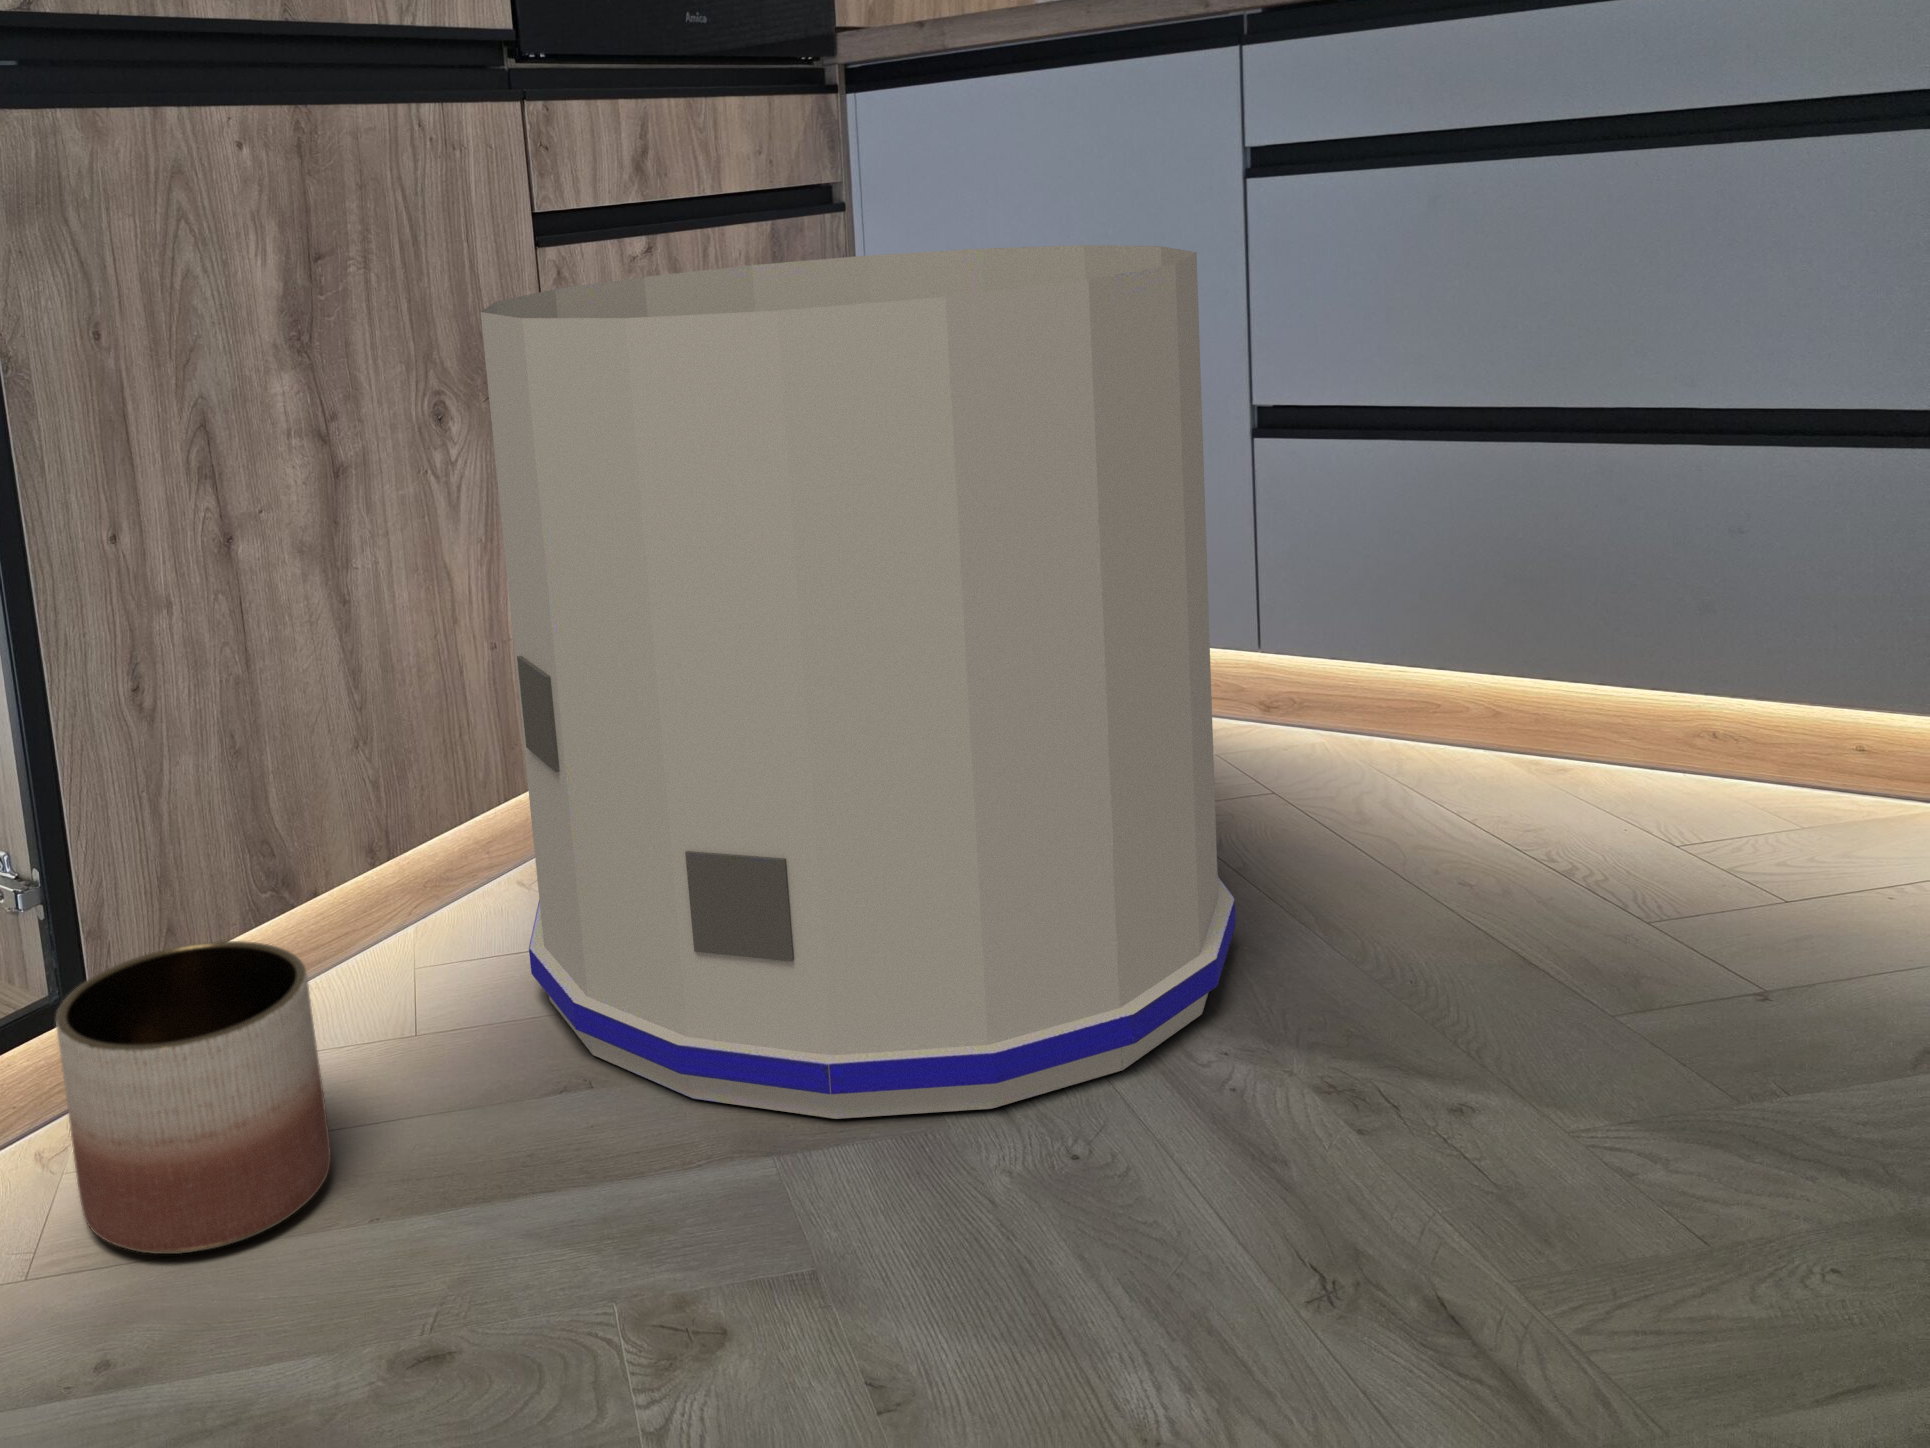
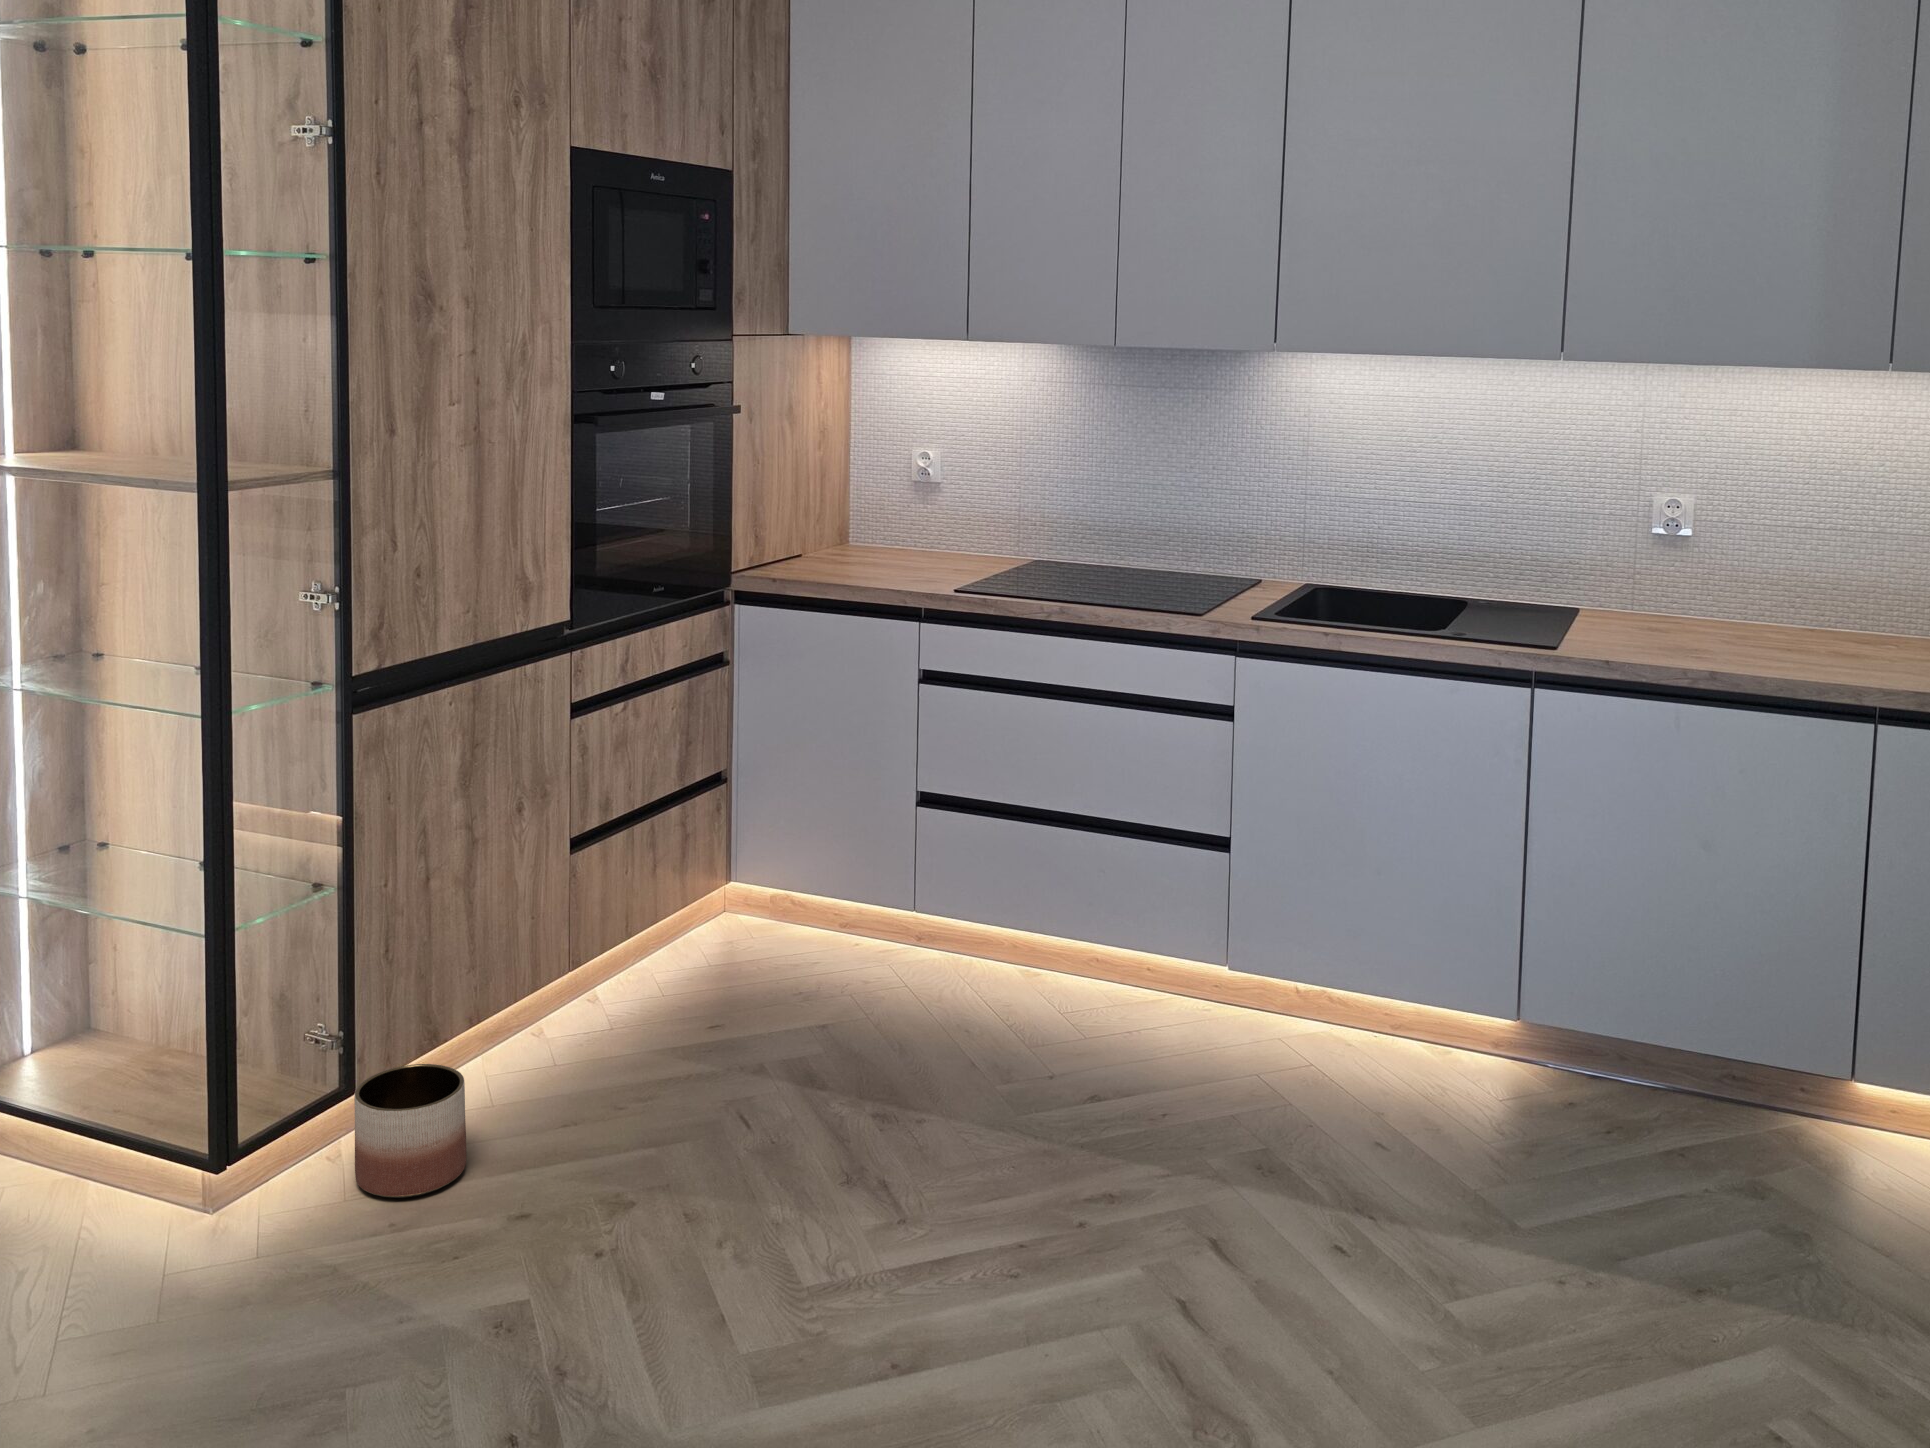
trash can: present [481,245,1235,1119] -> none [549,726,869,1138]

